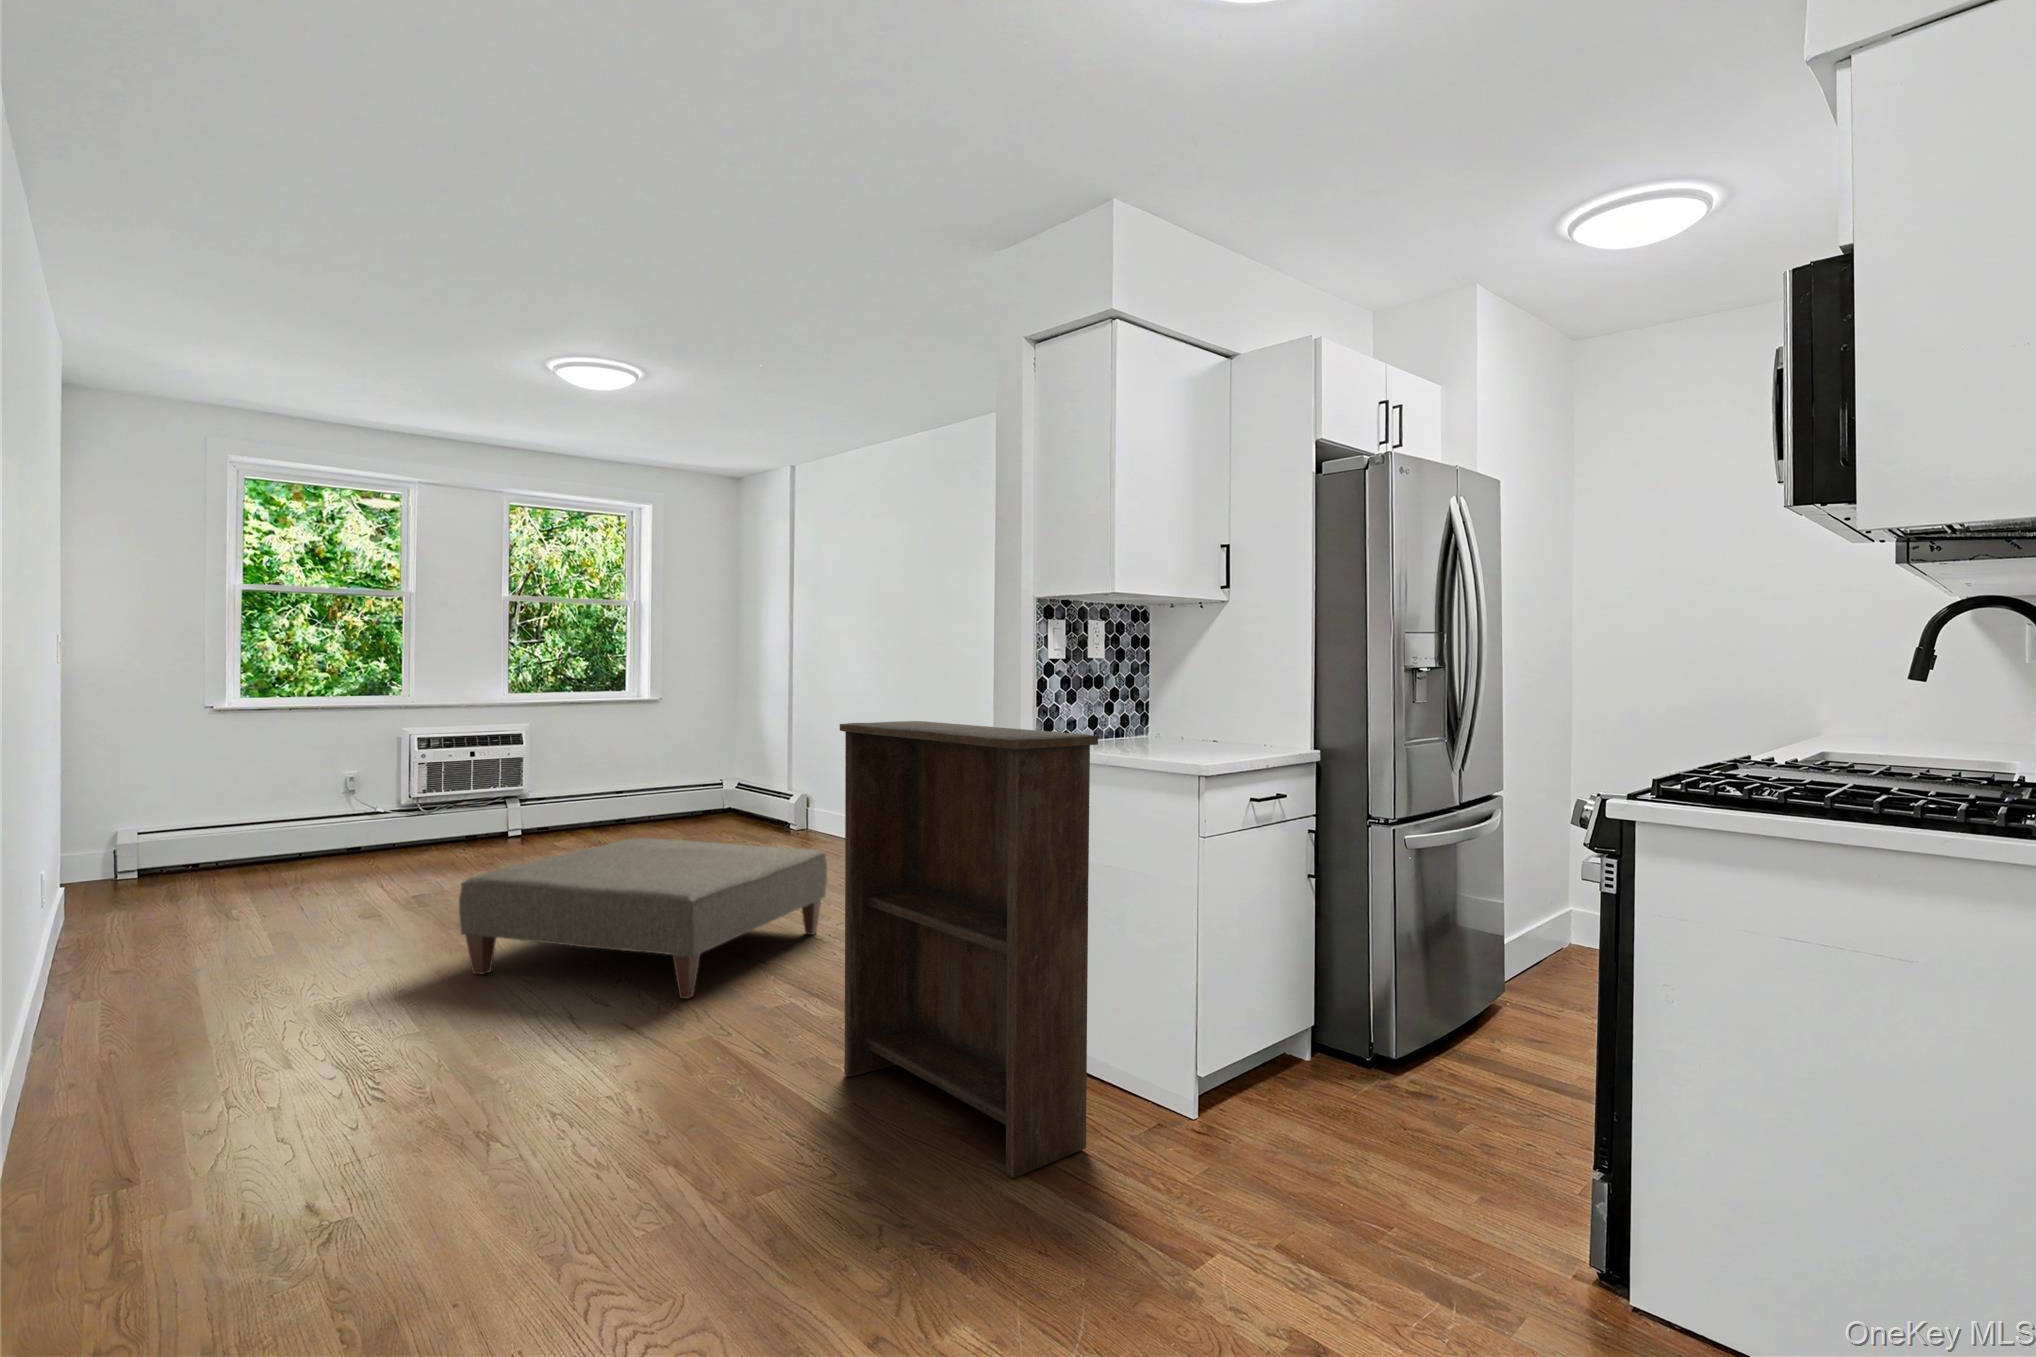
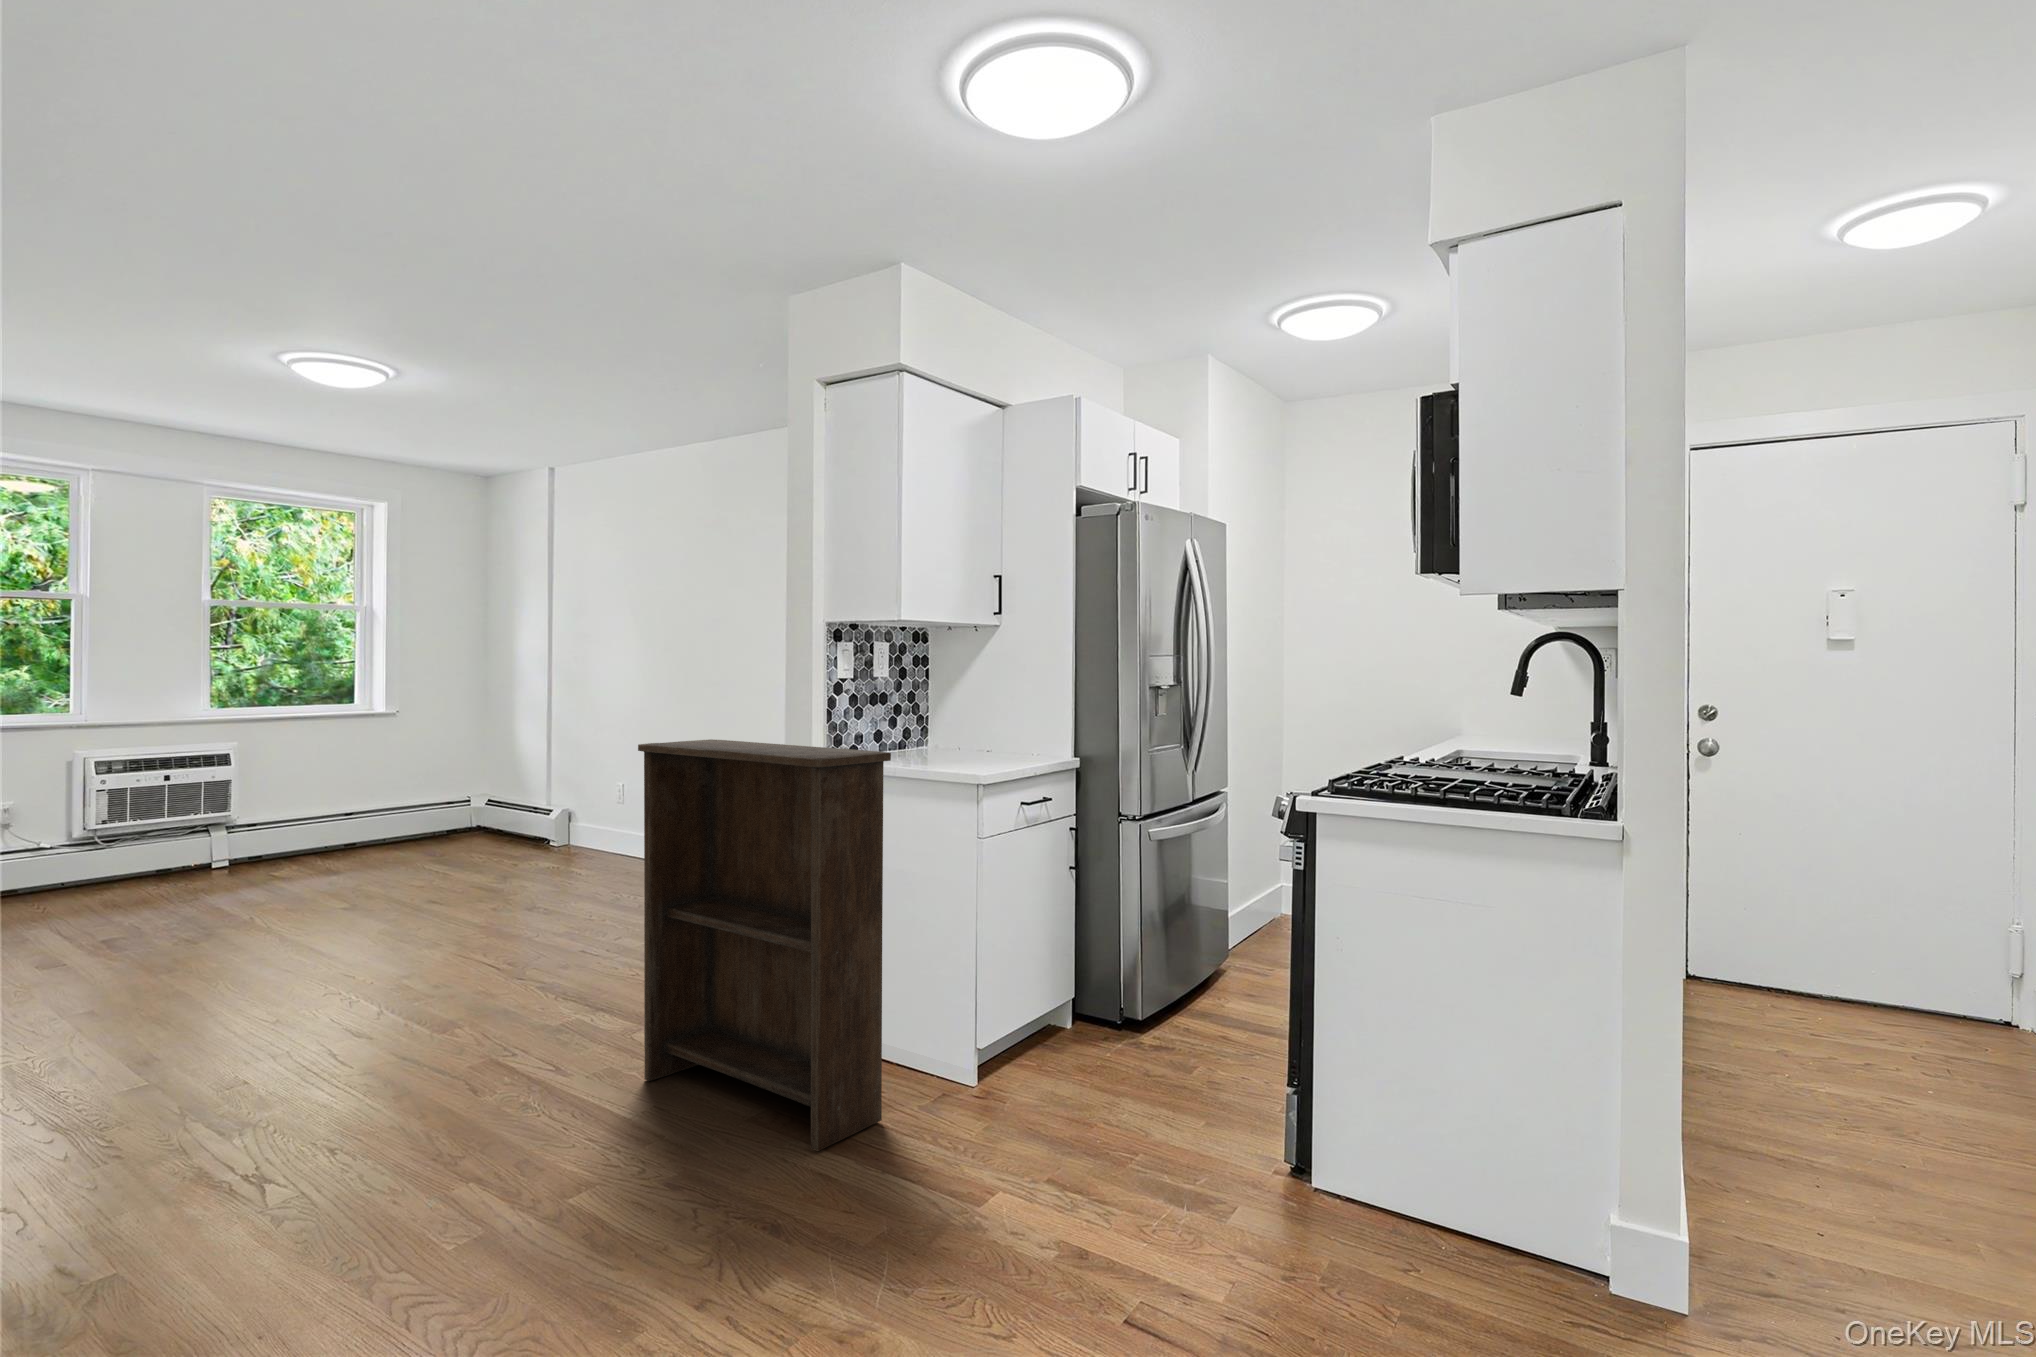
ottoman: present [459,838,827,999] -> none [191,862,605,1023]

